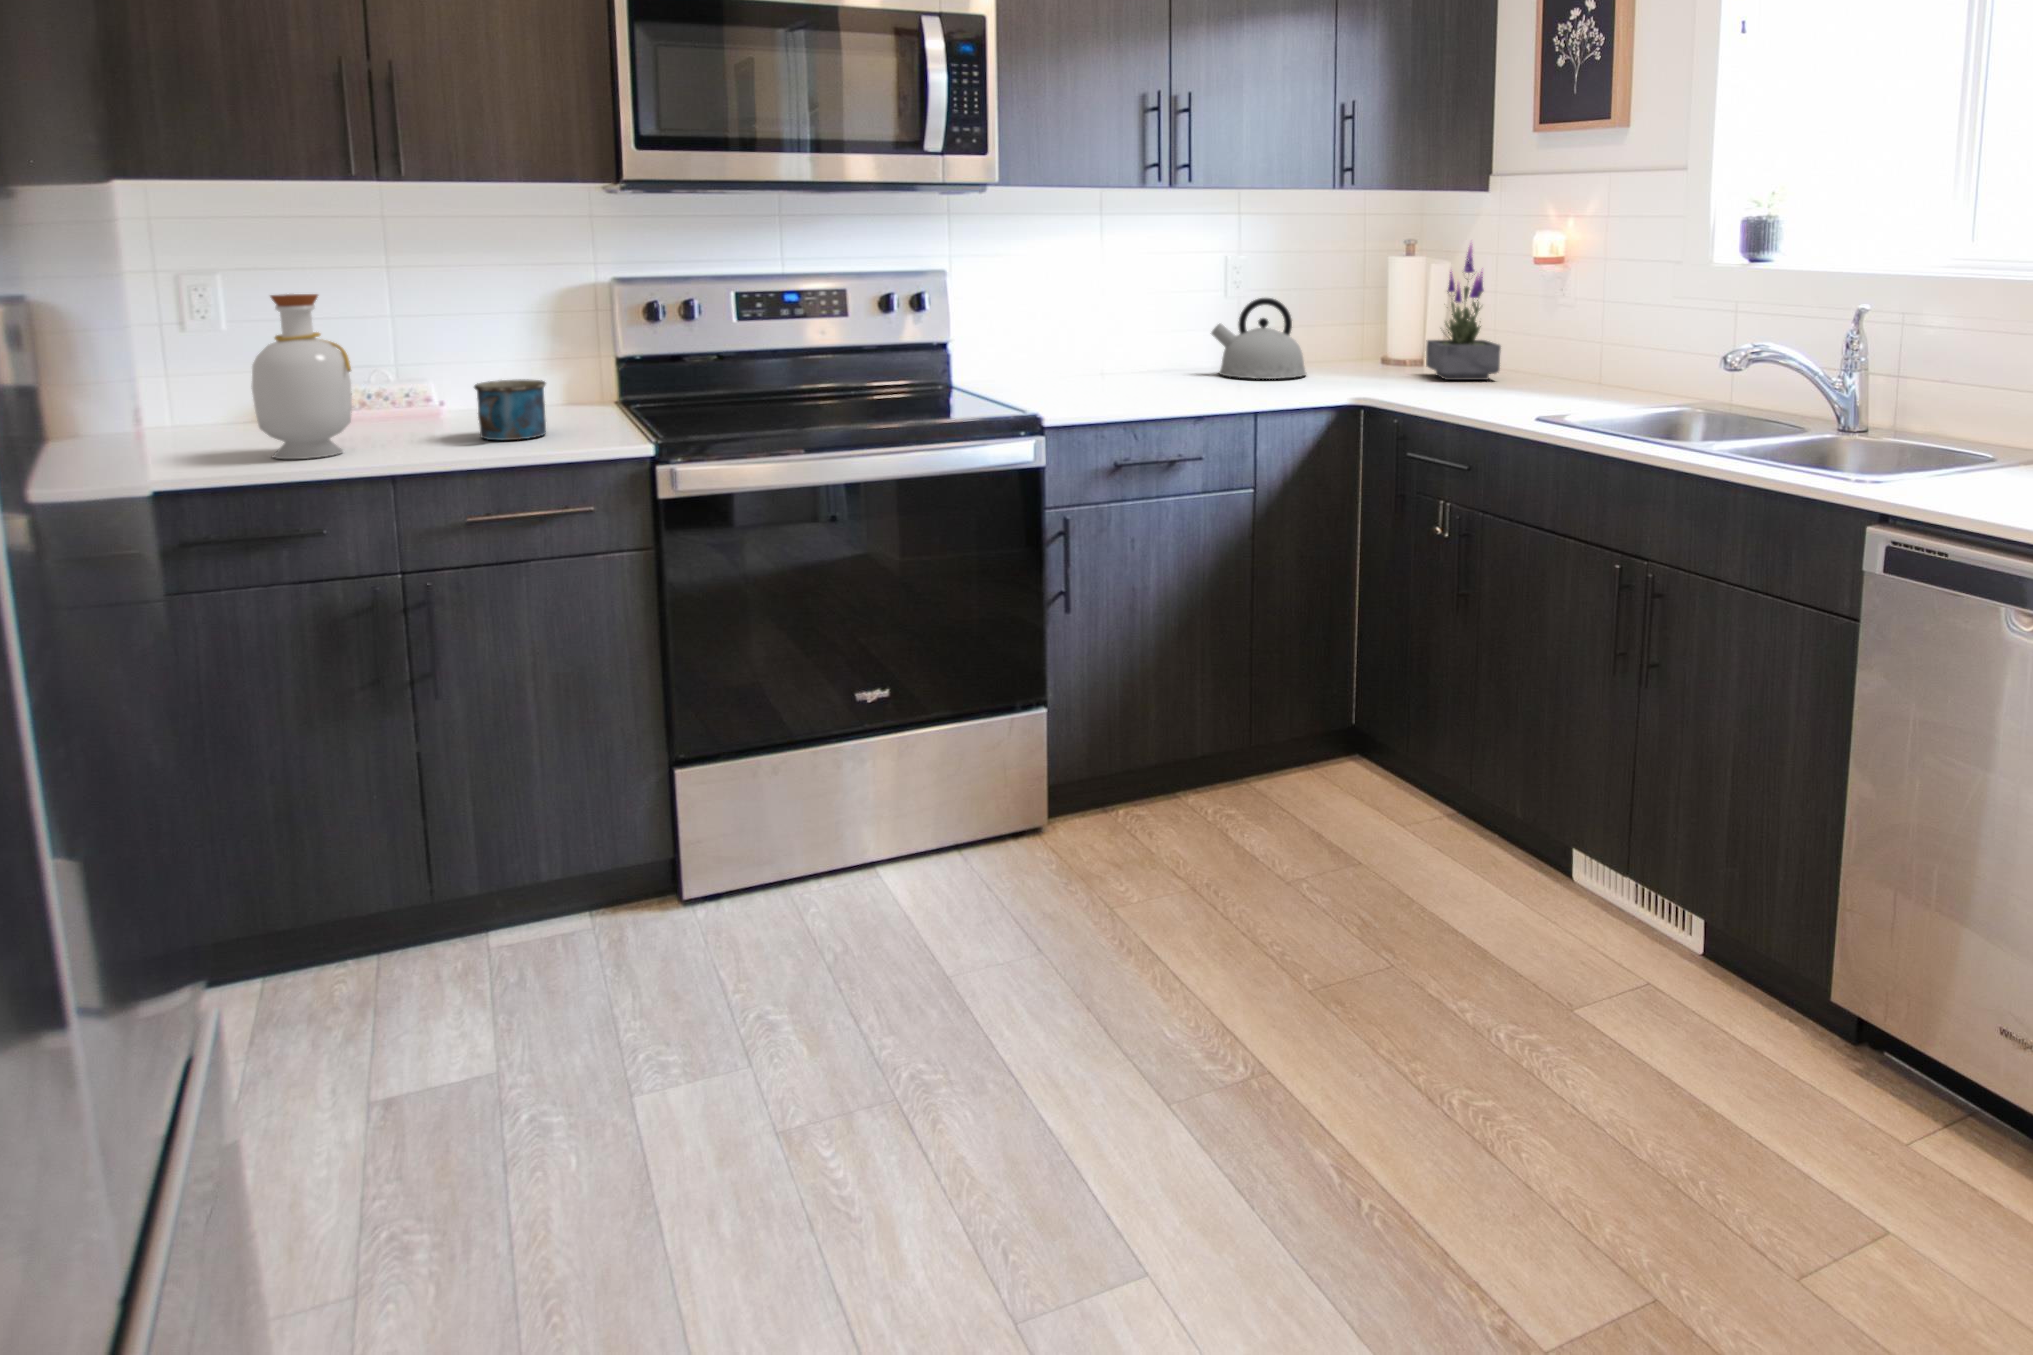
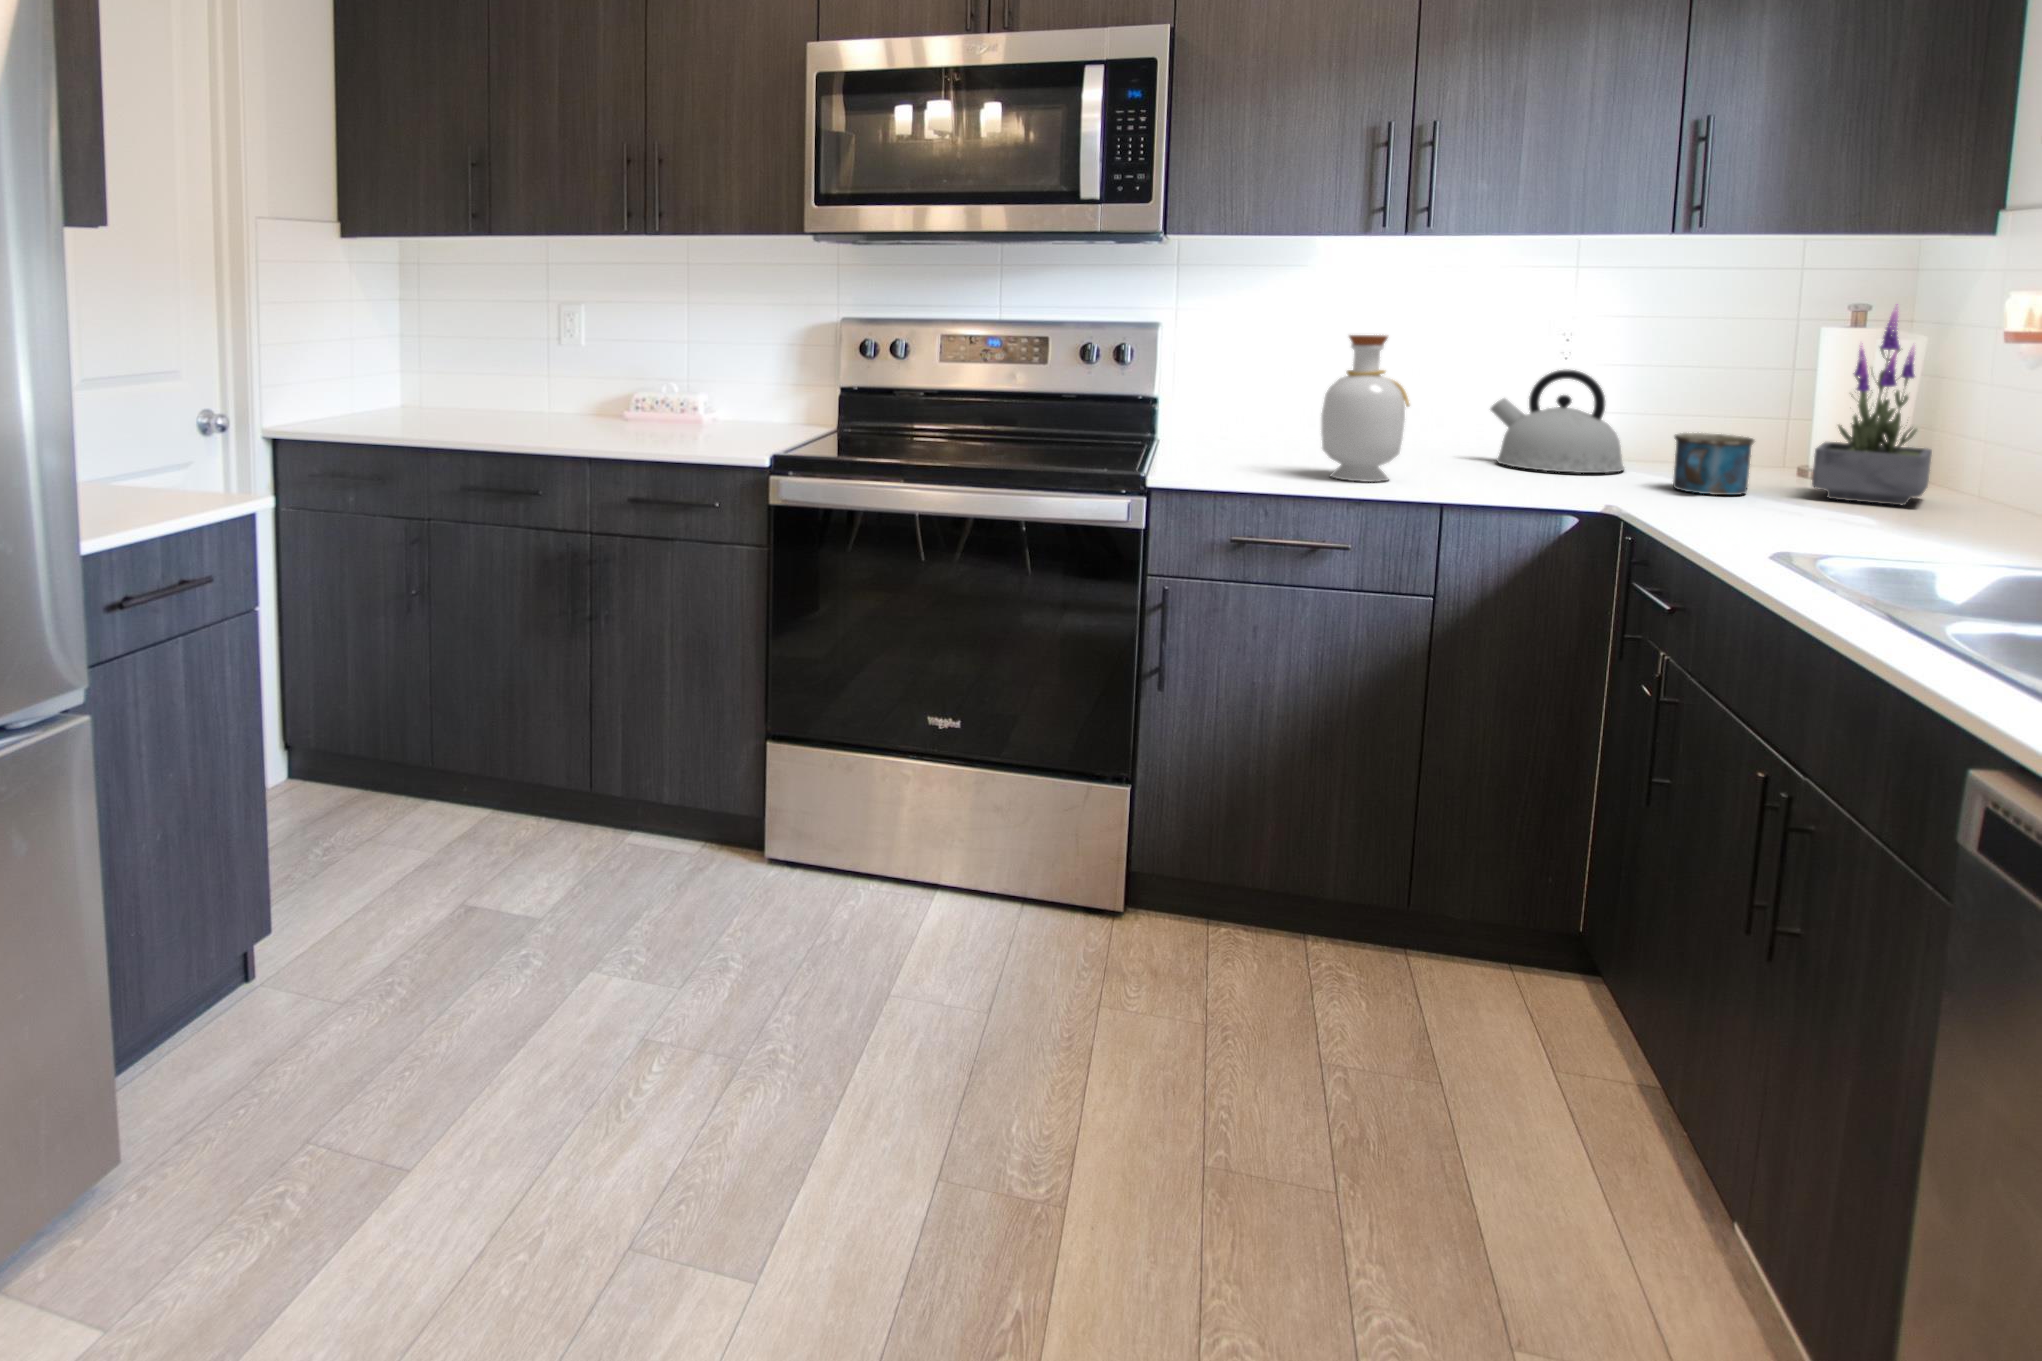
bottle: present [251,294,352,459] -> present [1321,335,1409,482]
mug: present [474,380,546,440] -> present [1673,433,1754,495]

